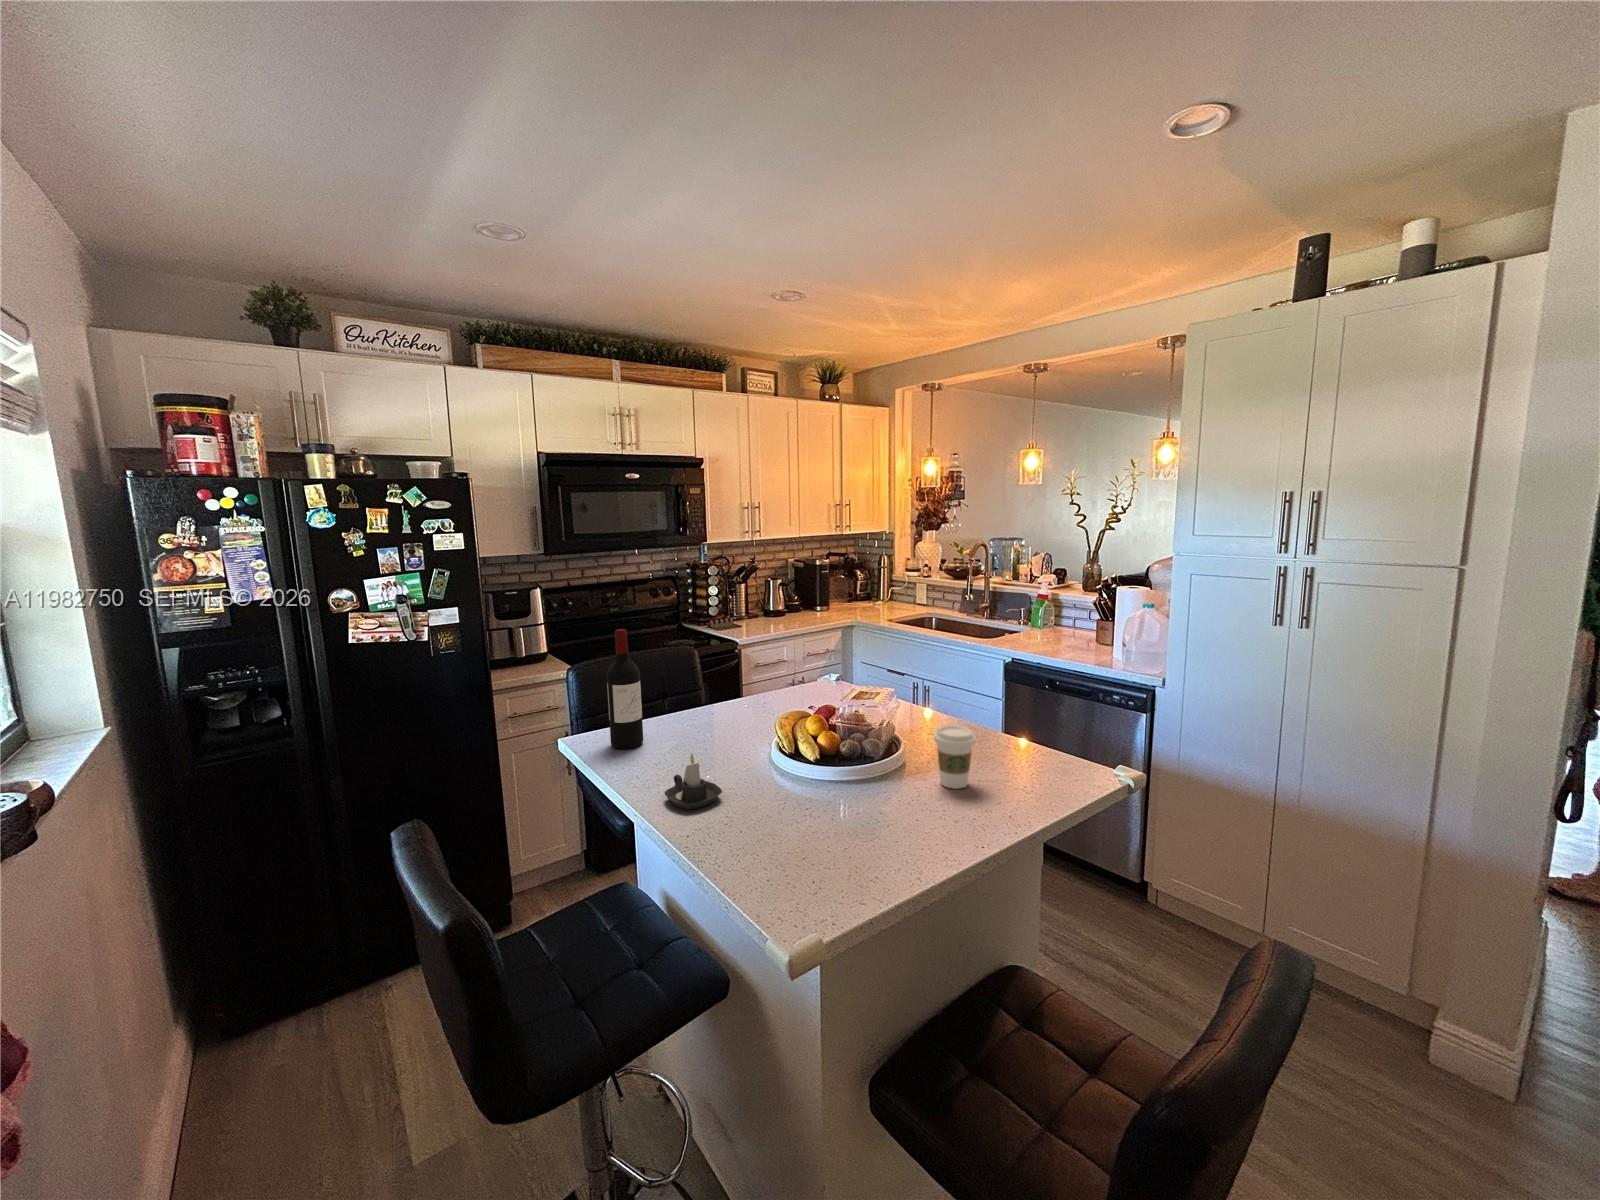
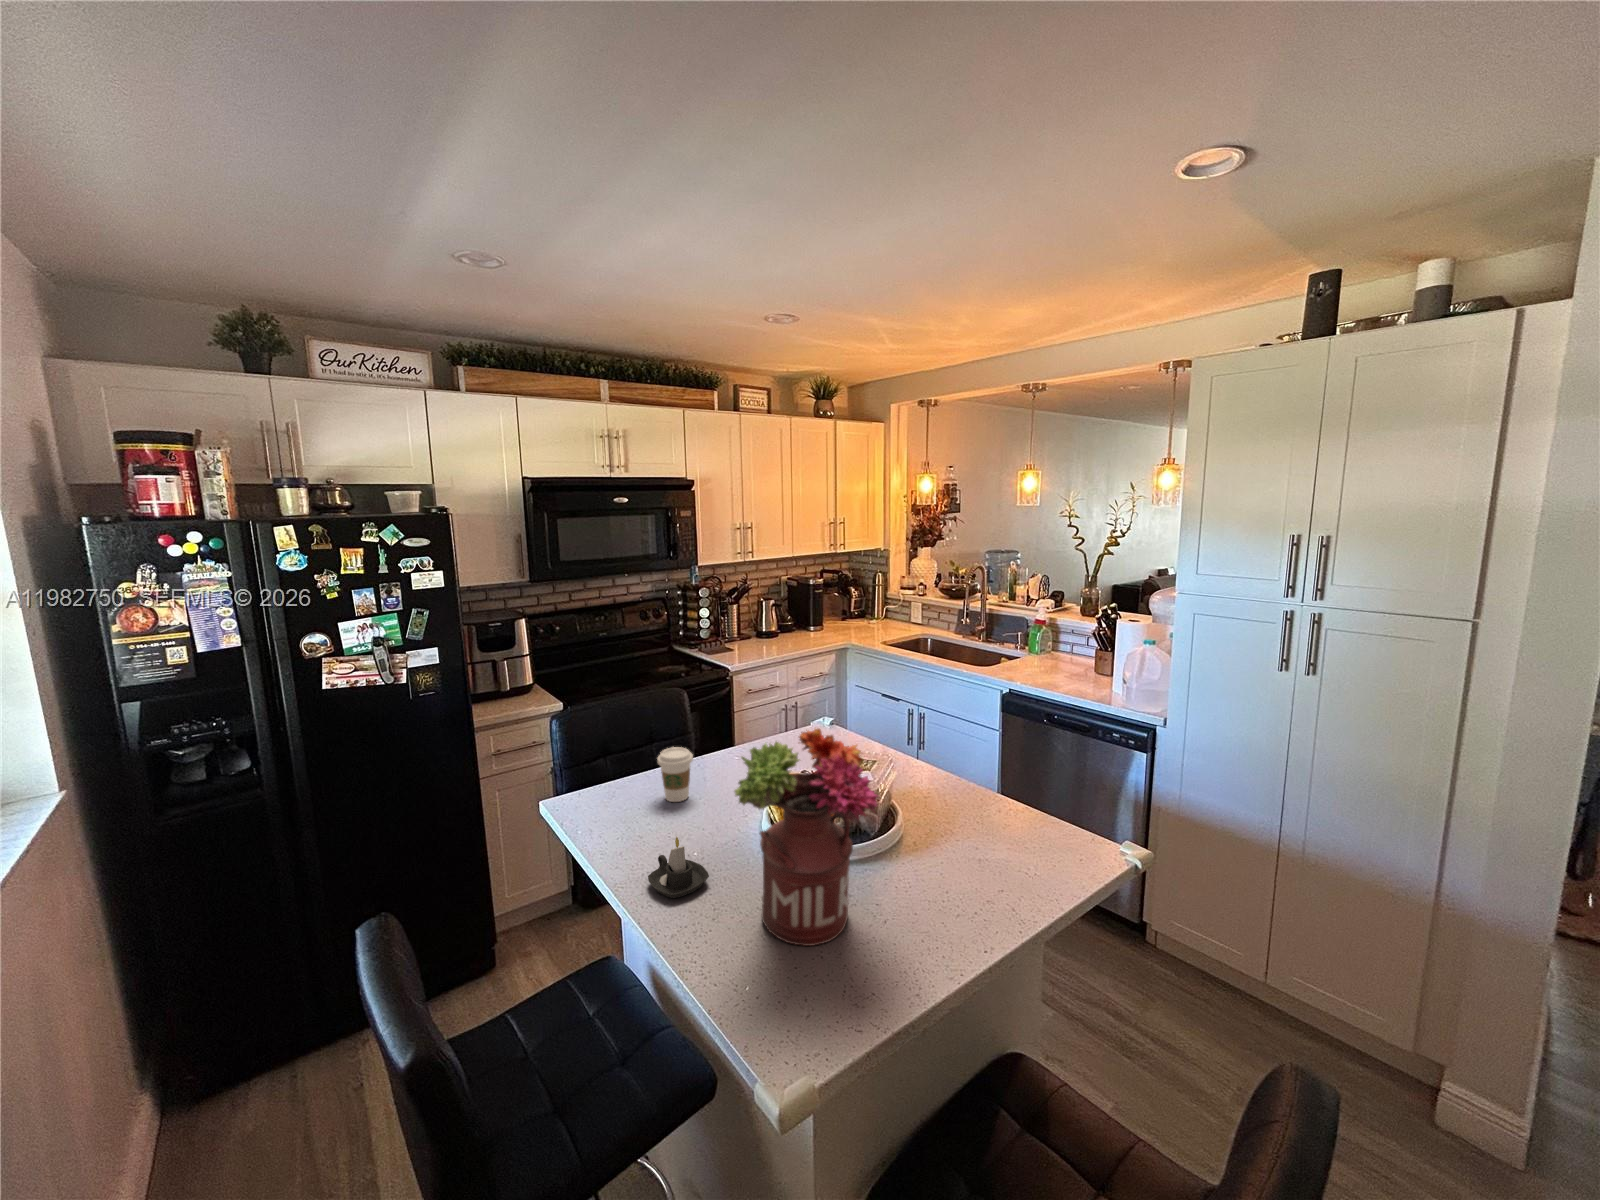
wine bottle: present [607,629,643,749] -> none [589,688,628,813]
flower arrangement: none [746,642,883,843] -> present [735,729,878,946]
coffee cup: present [934,725,976,789] -> present [658,747,693,802]

